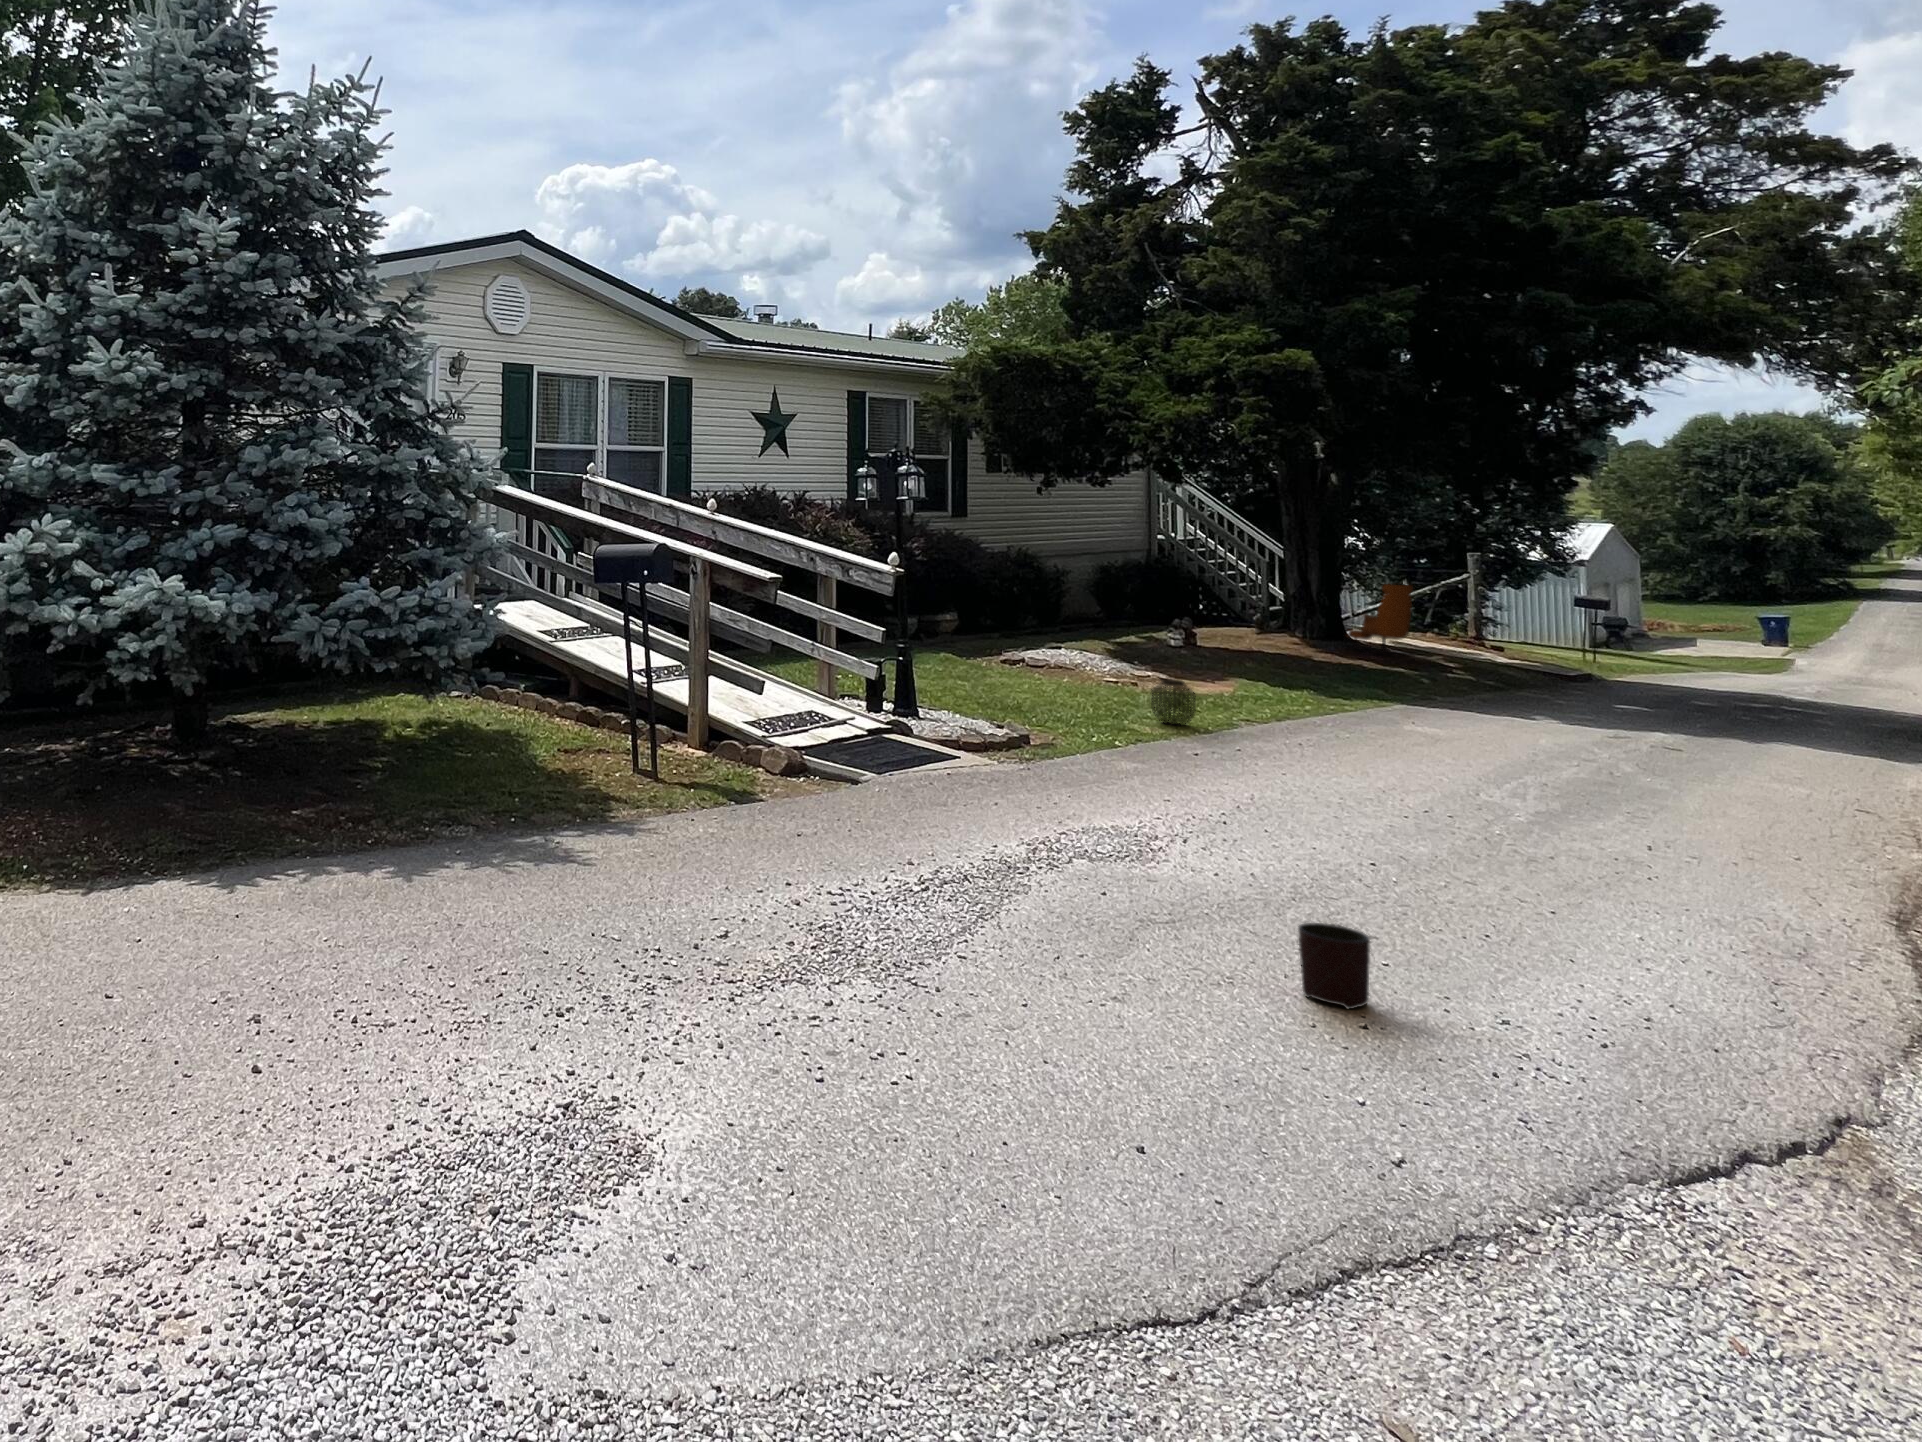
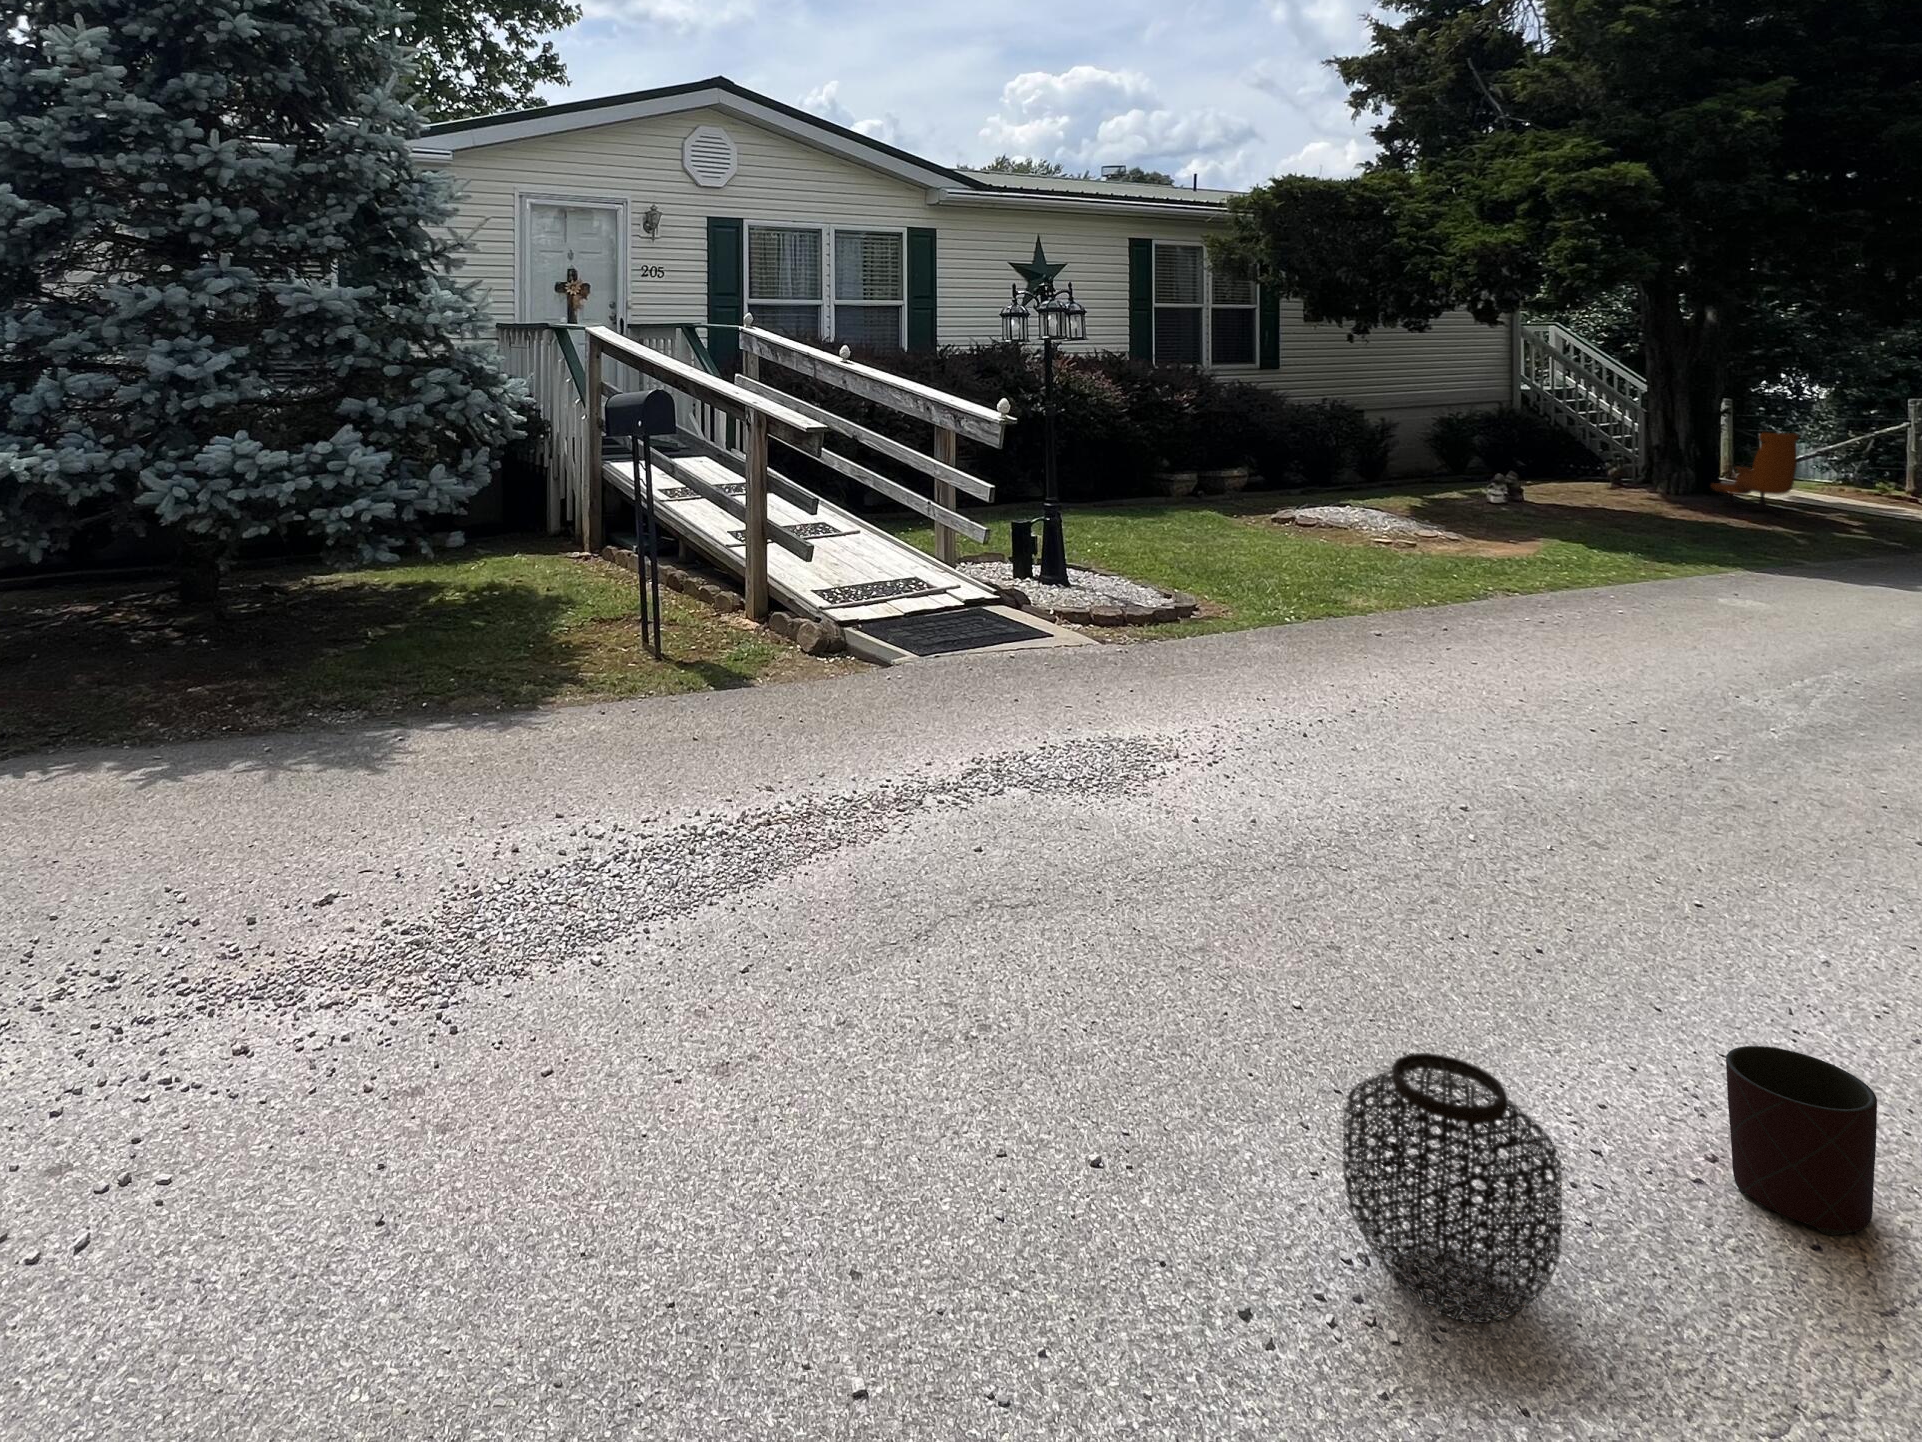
woven basket: present [1151,679,1196,726] -> present [1343,1053,1562,1323]
planter: present [1298,923,1370,1009] -> present [1726,1046,1877,1235]

